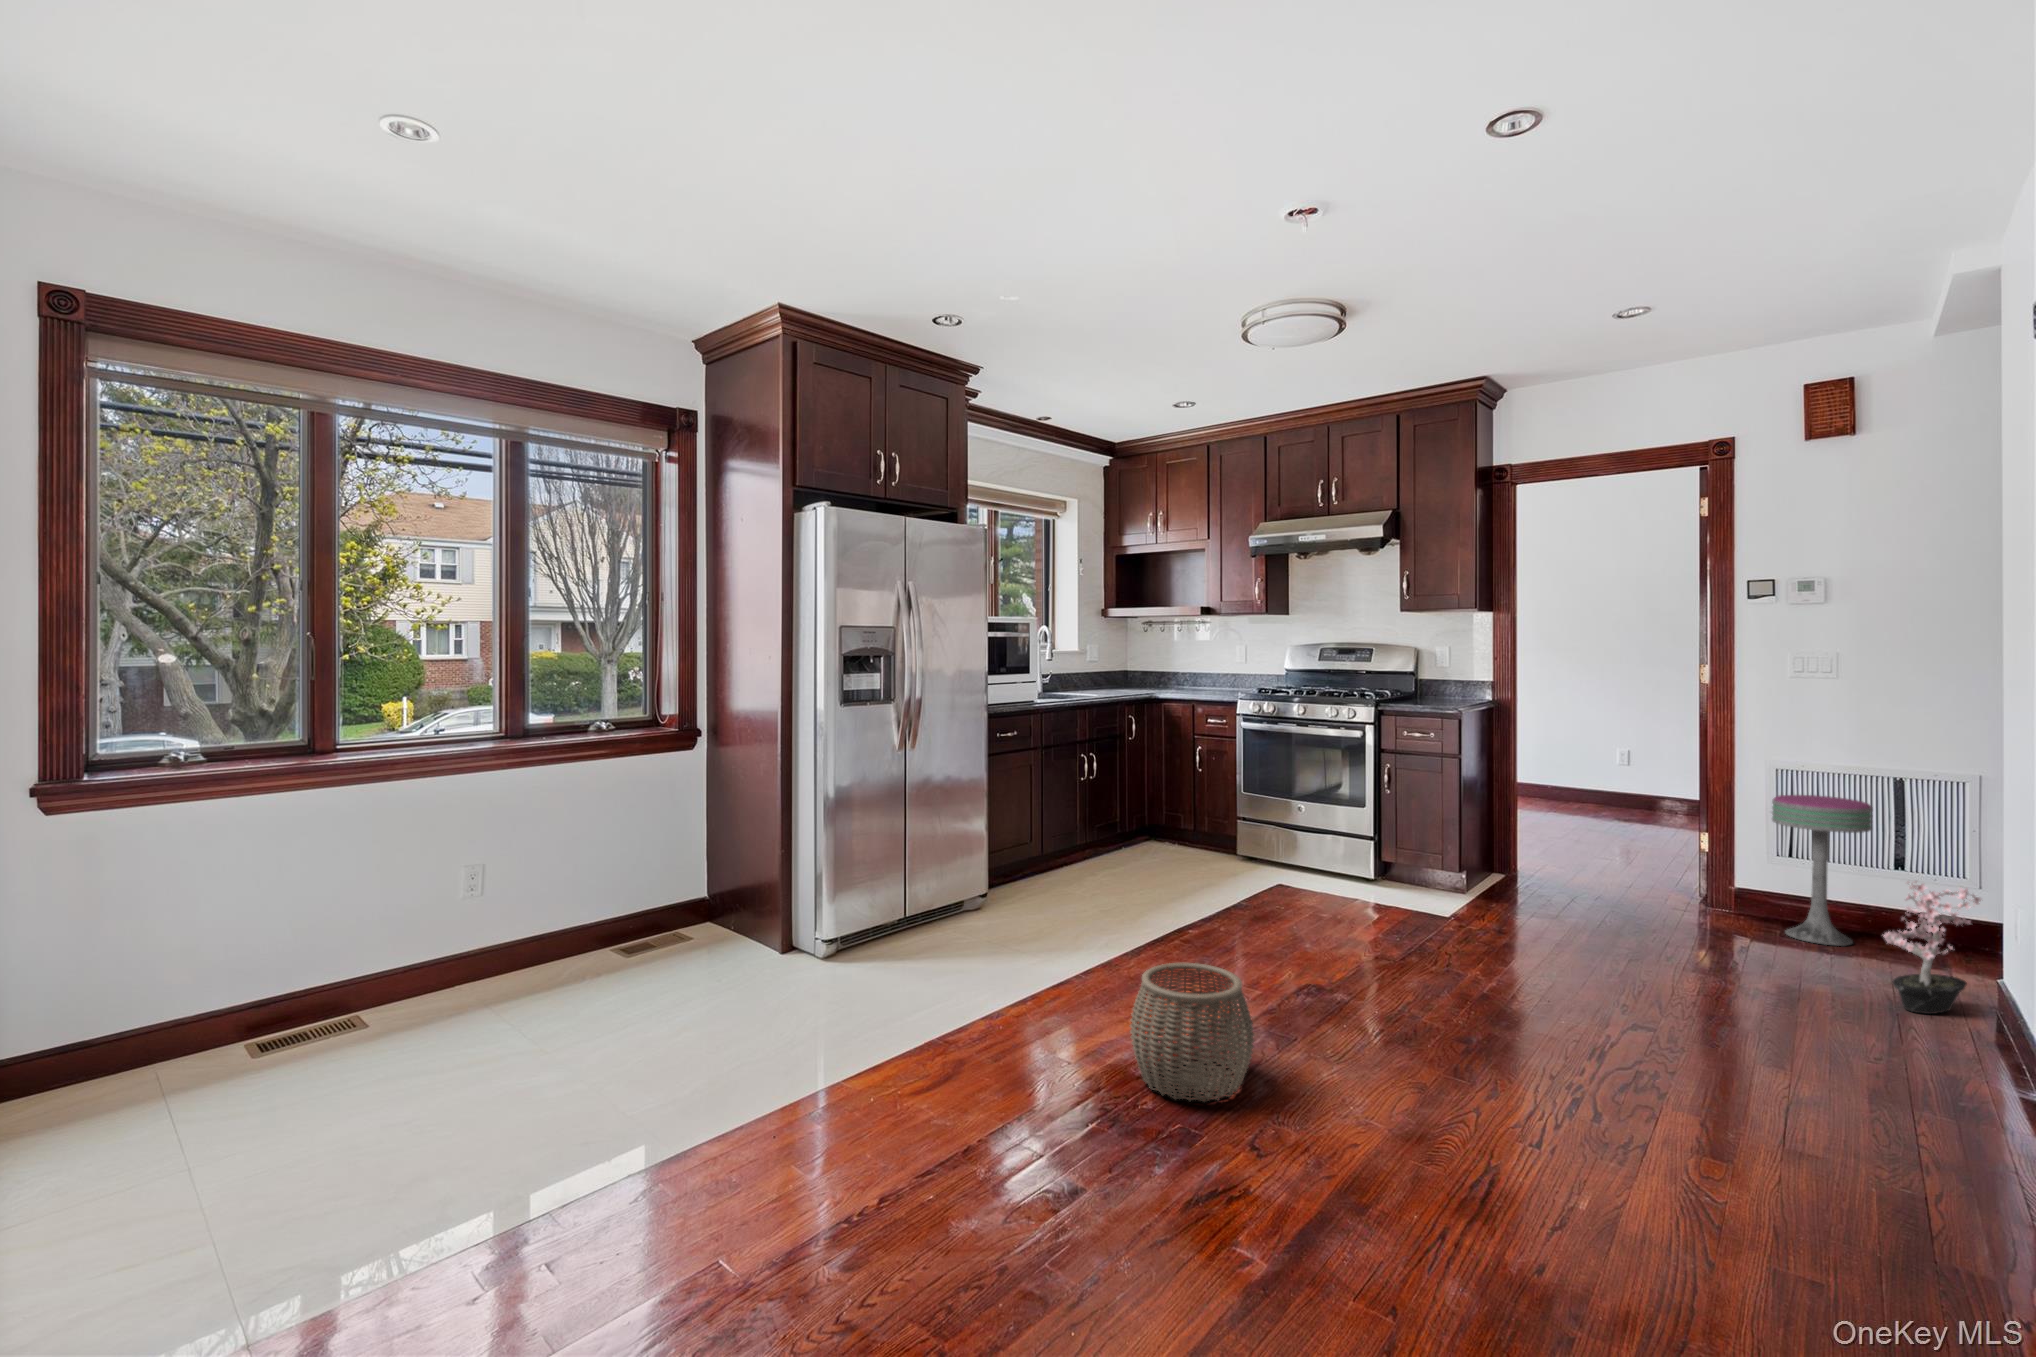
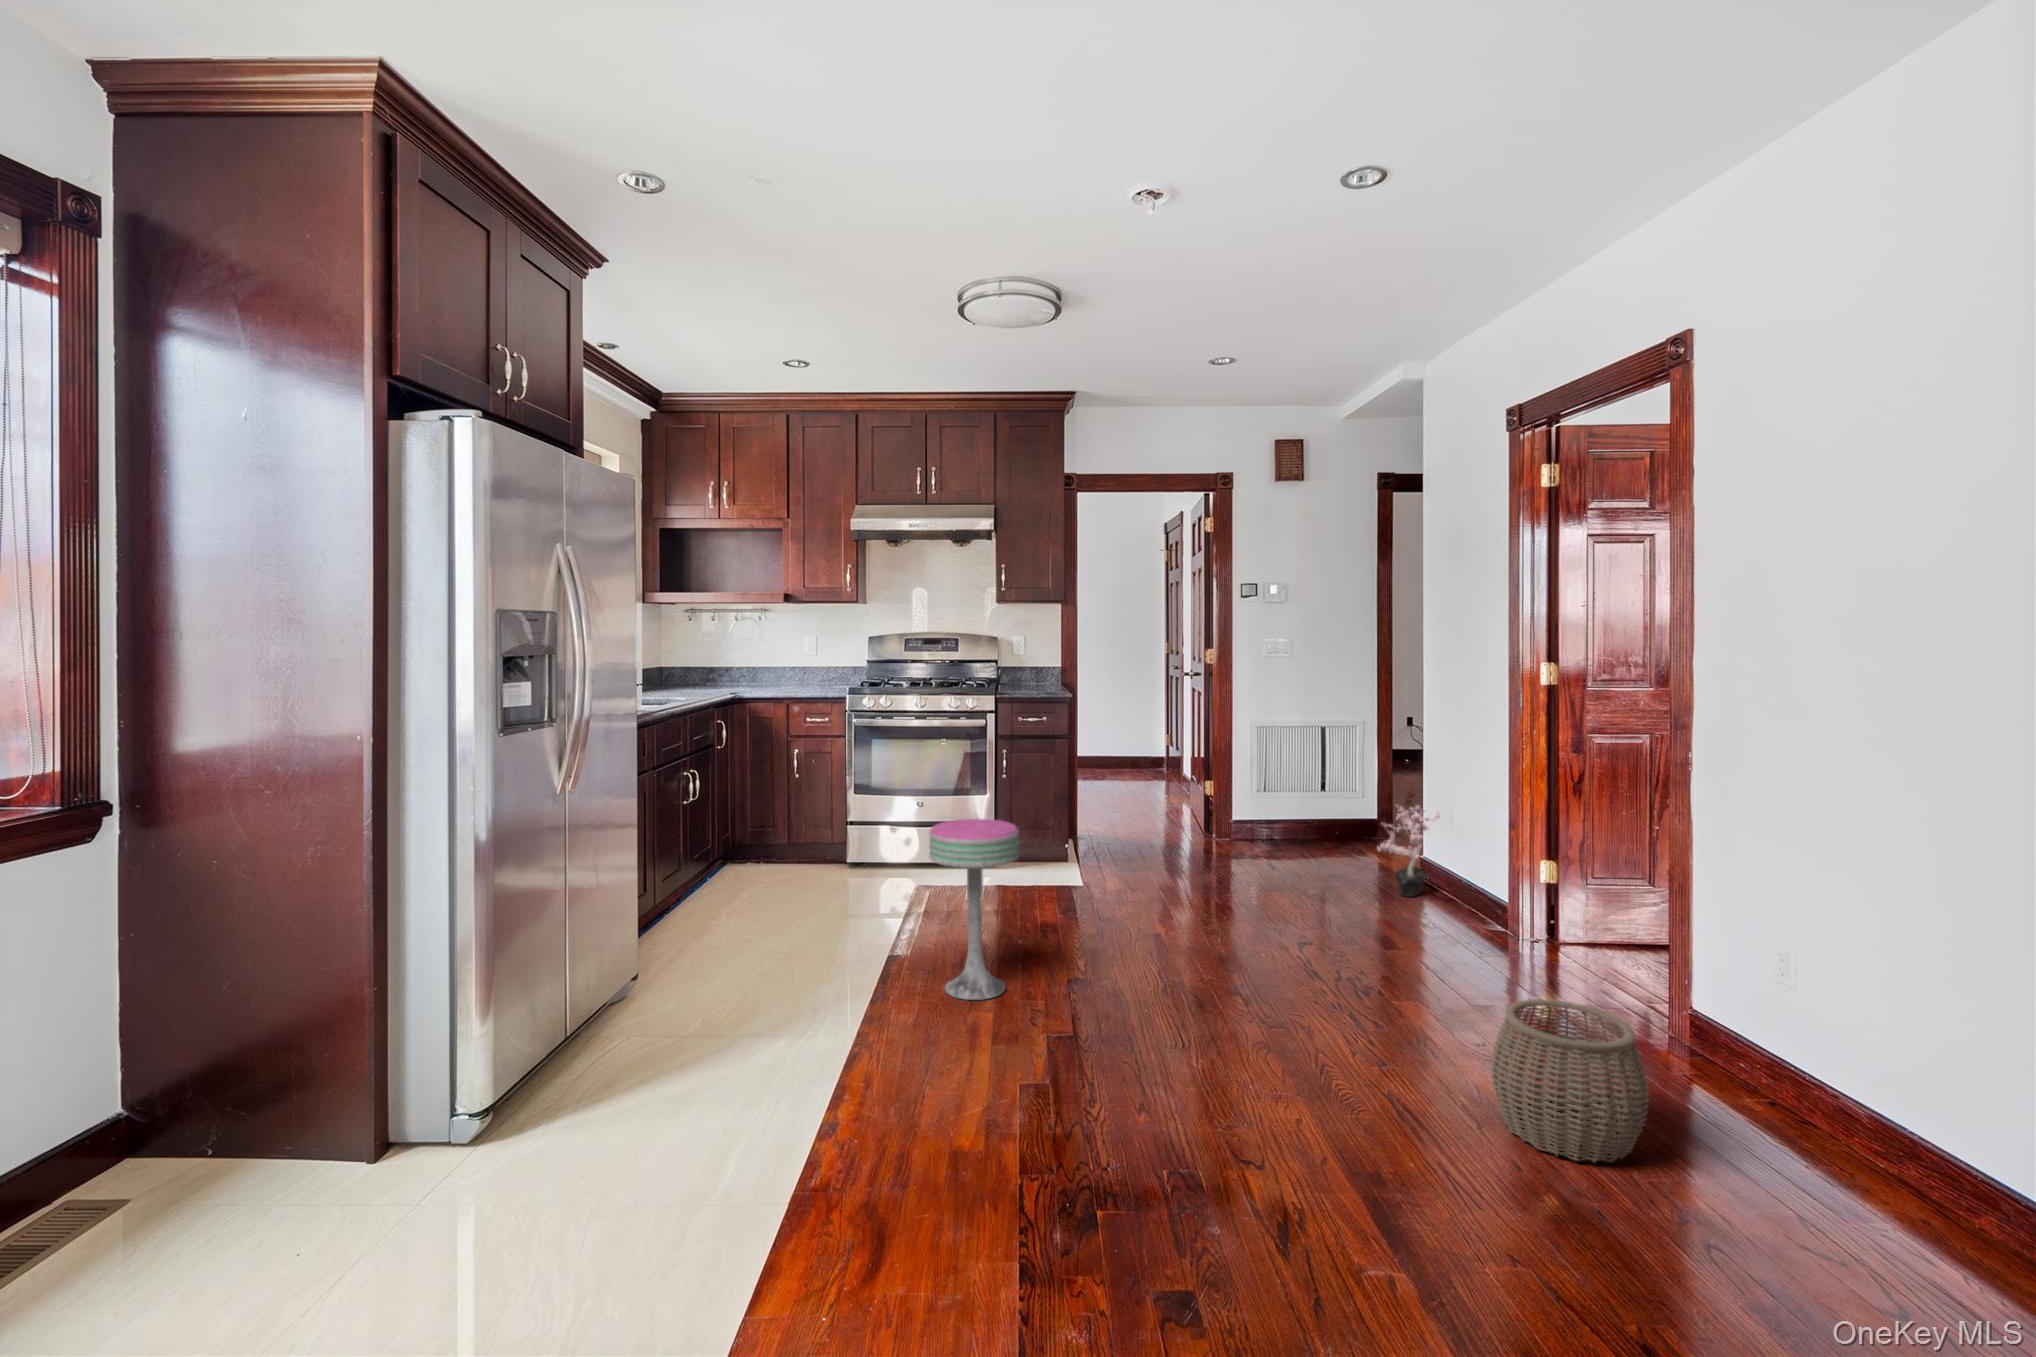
bar stool: present [1772,795,1873,946] -> present [929,819,1019,1000]
woven basket: present [1130,963,1254,1102] -> present [1491,999,1649,1162]

